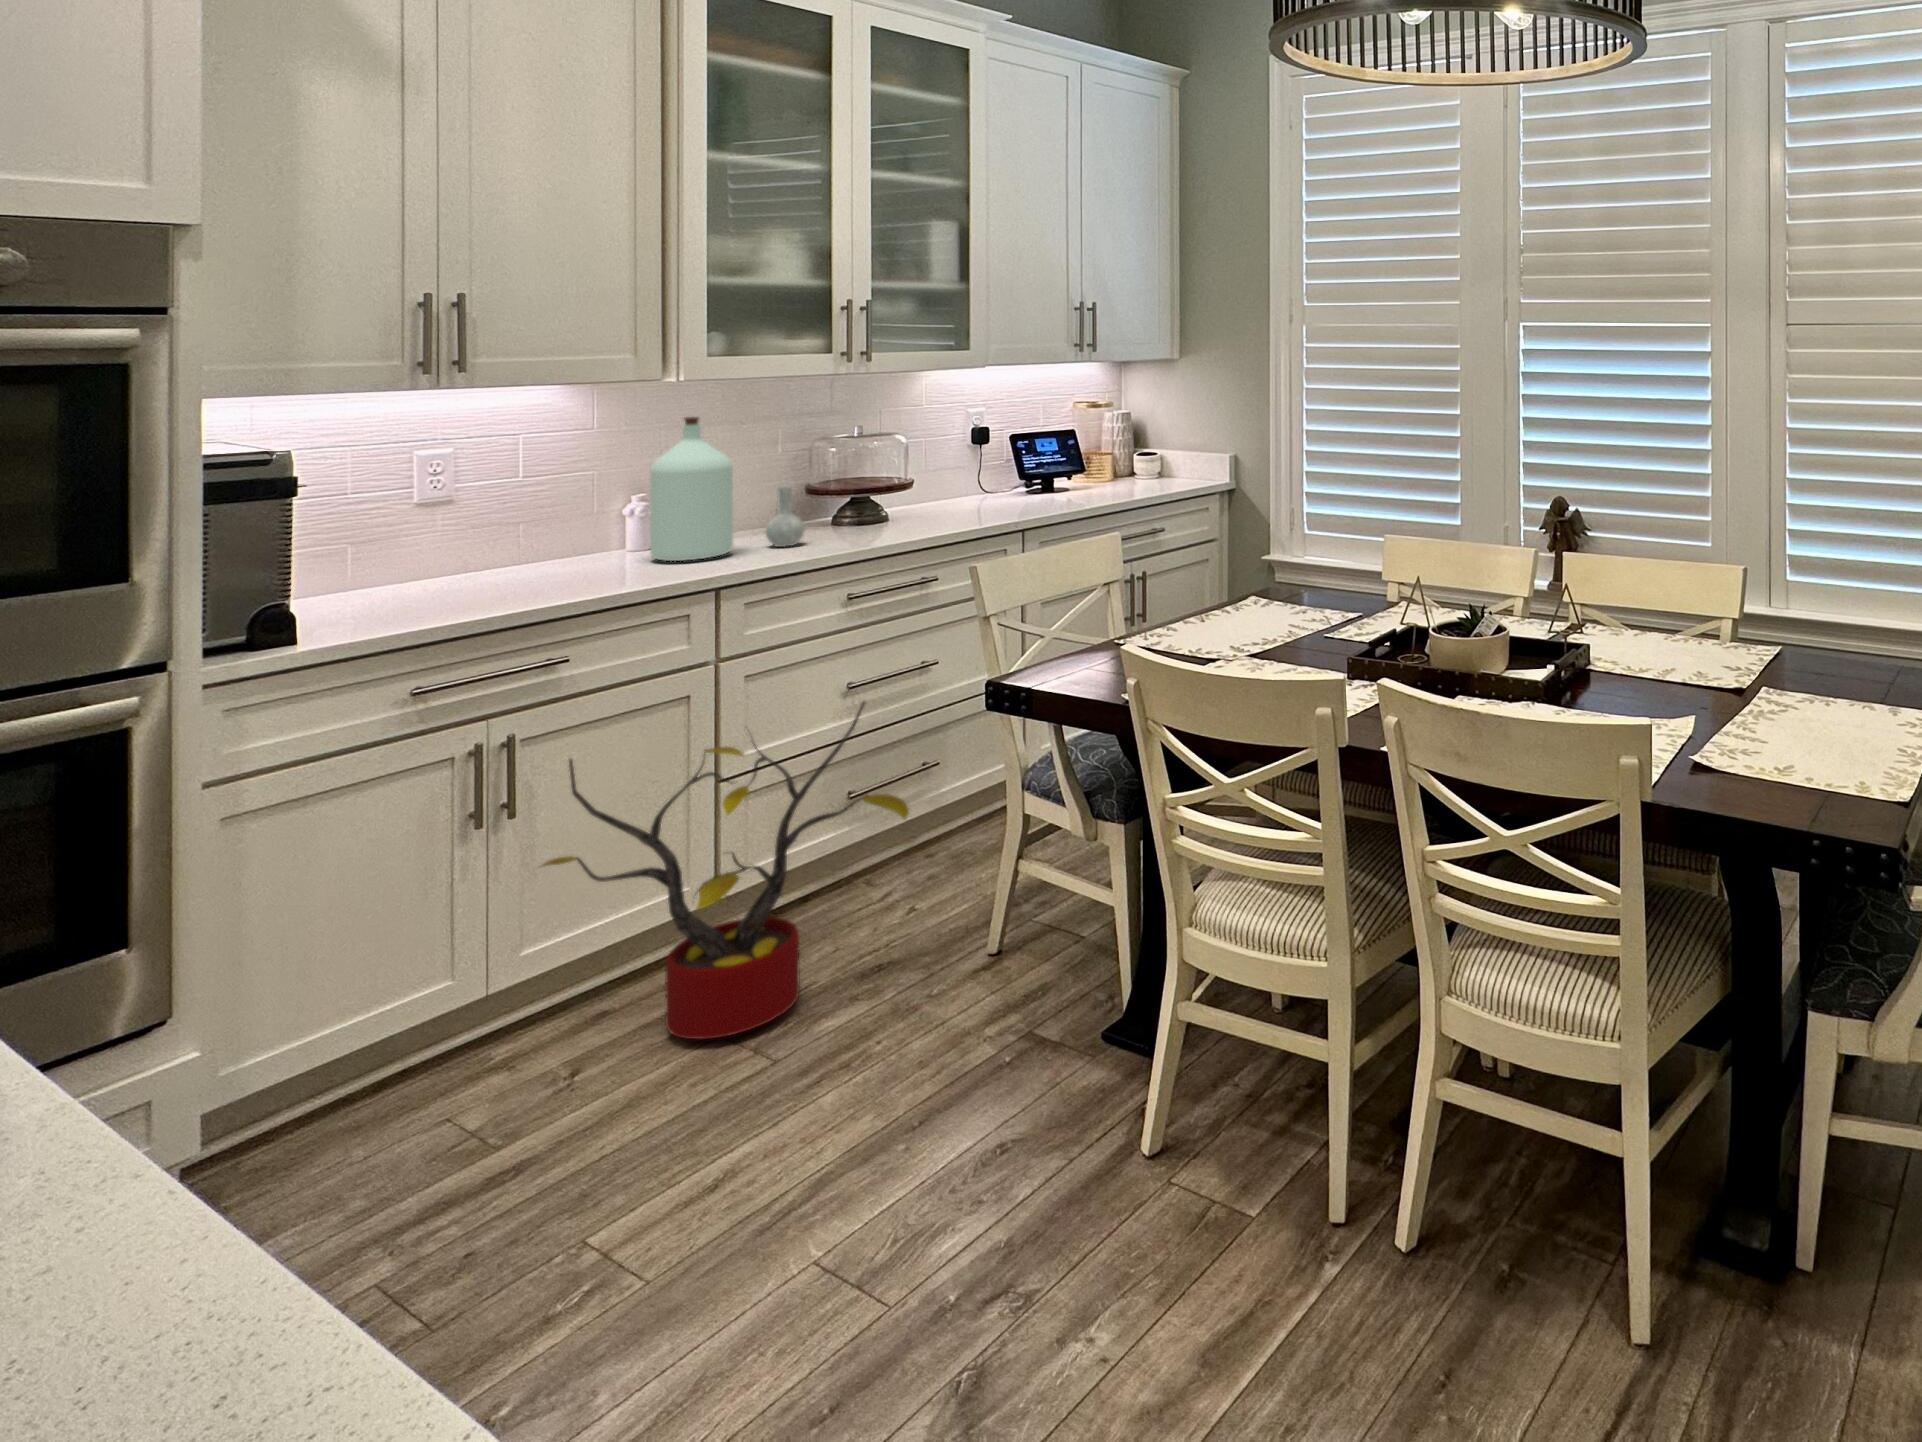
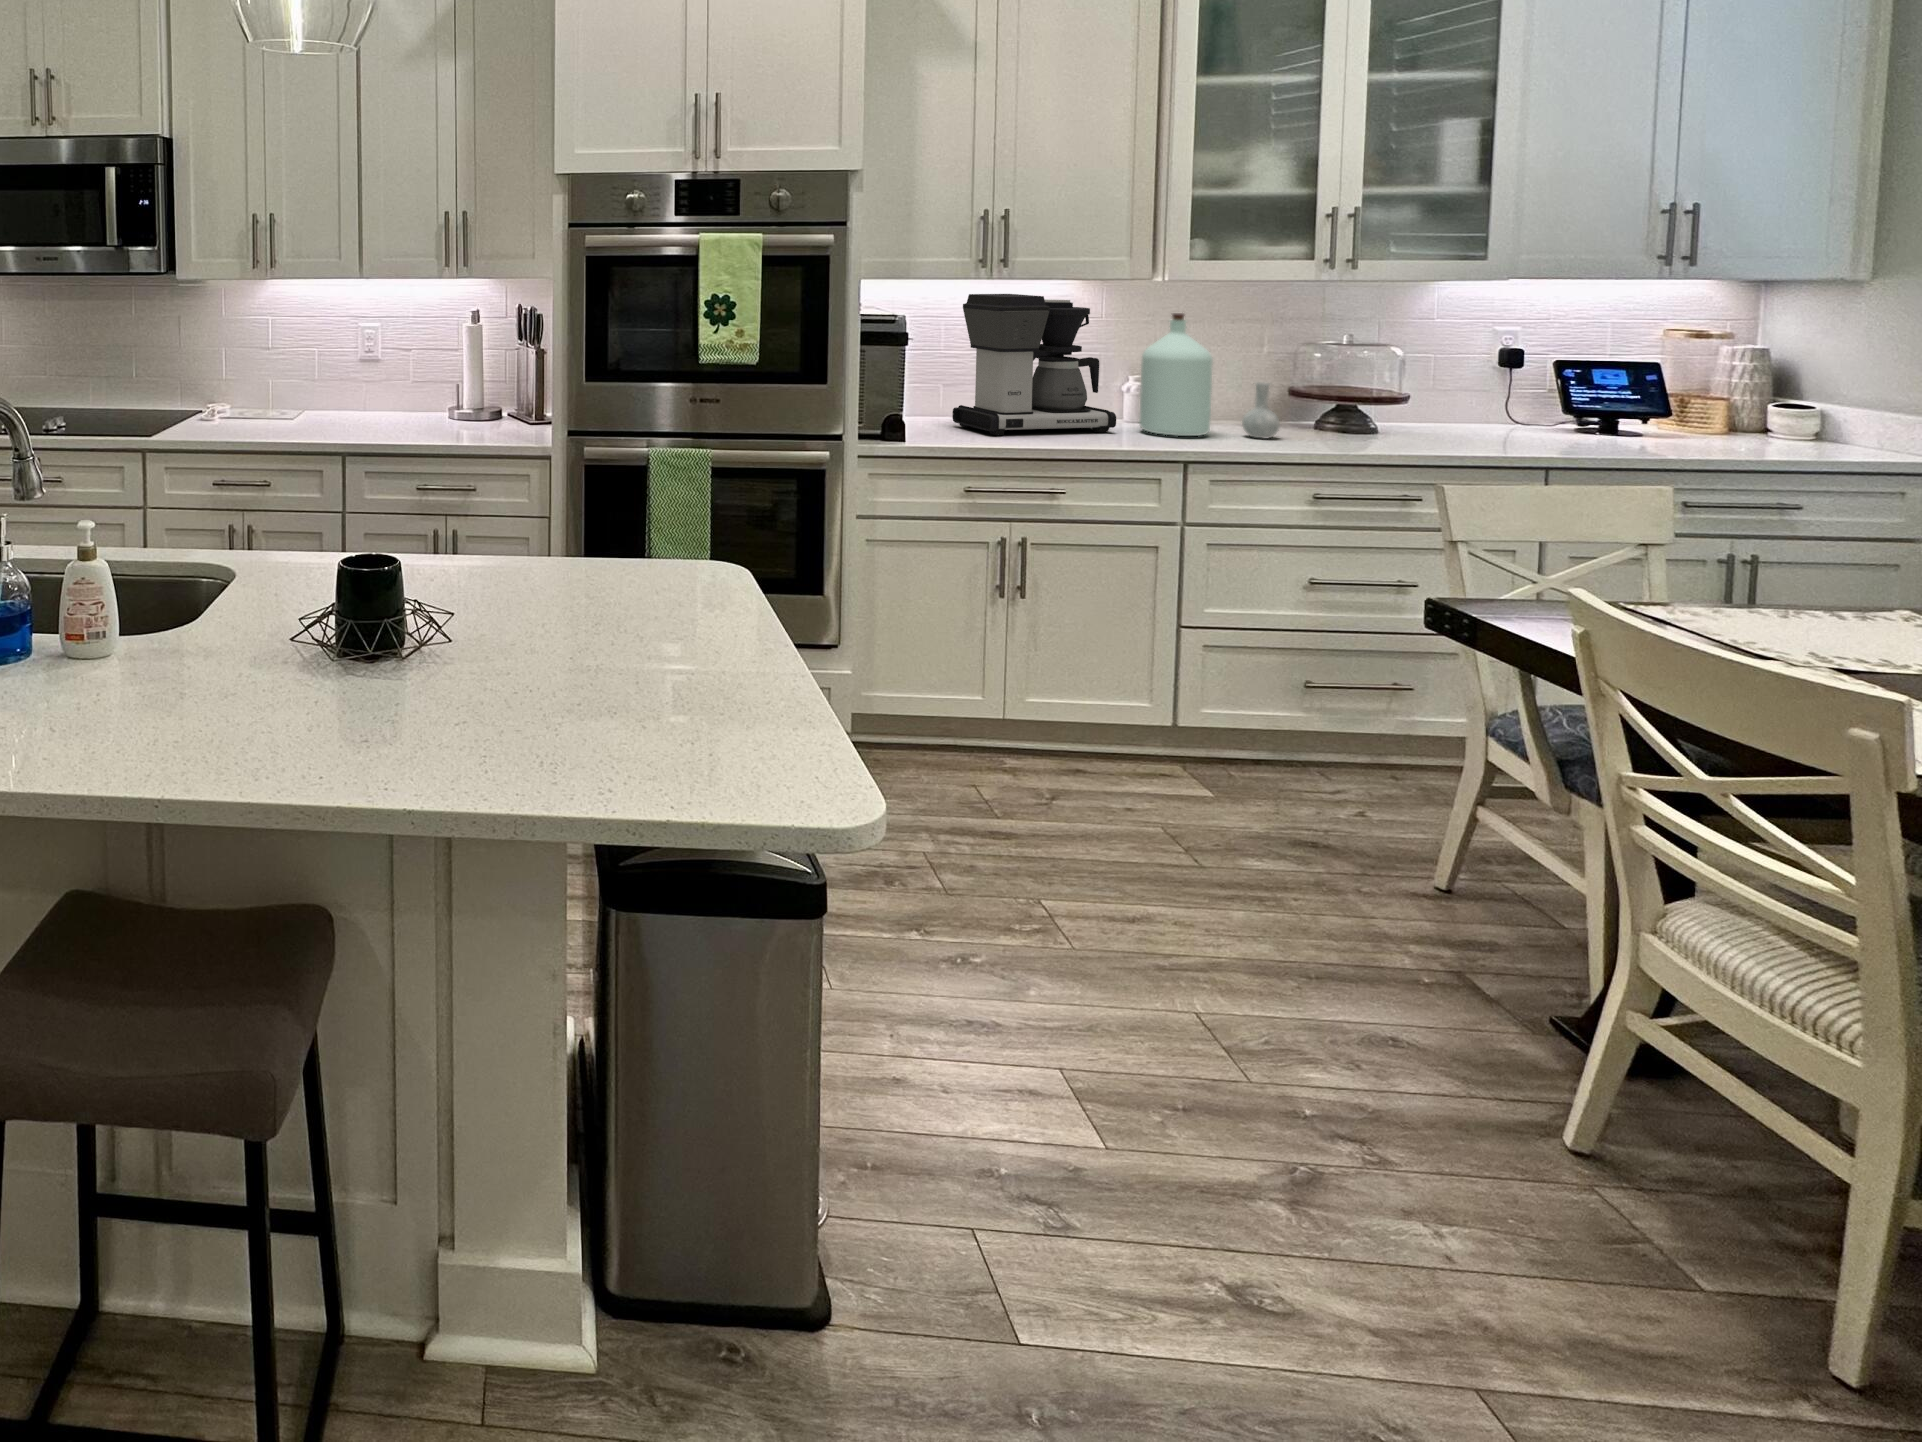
coffee maker: none [380,407,624,602] -> present [952,294,1116,435]
decorative plant: present [542,702,909,1039] -> none [1032,567,1354,834]

